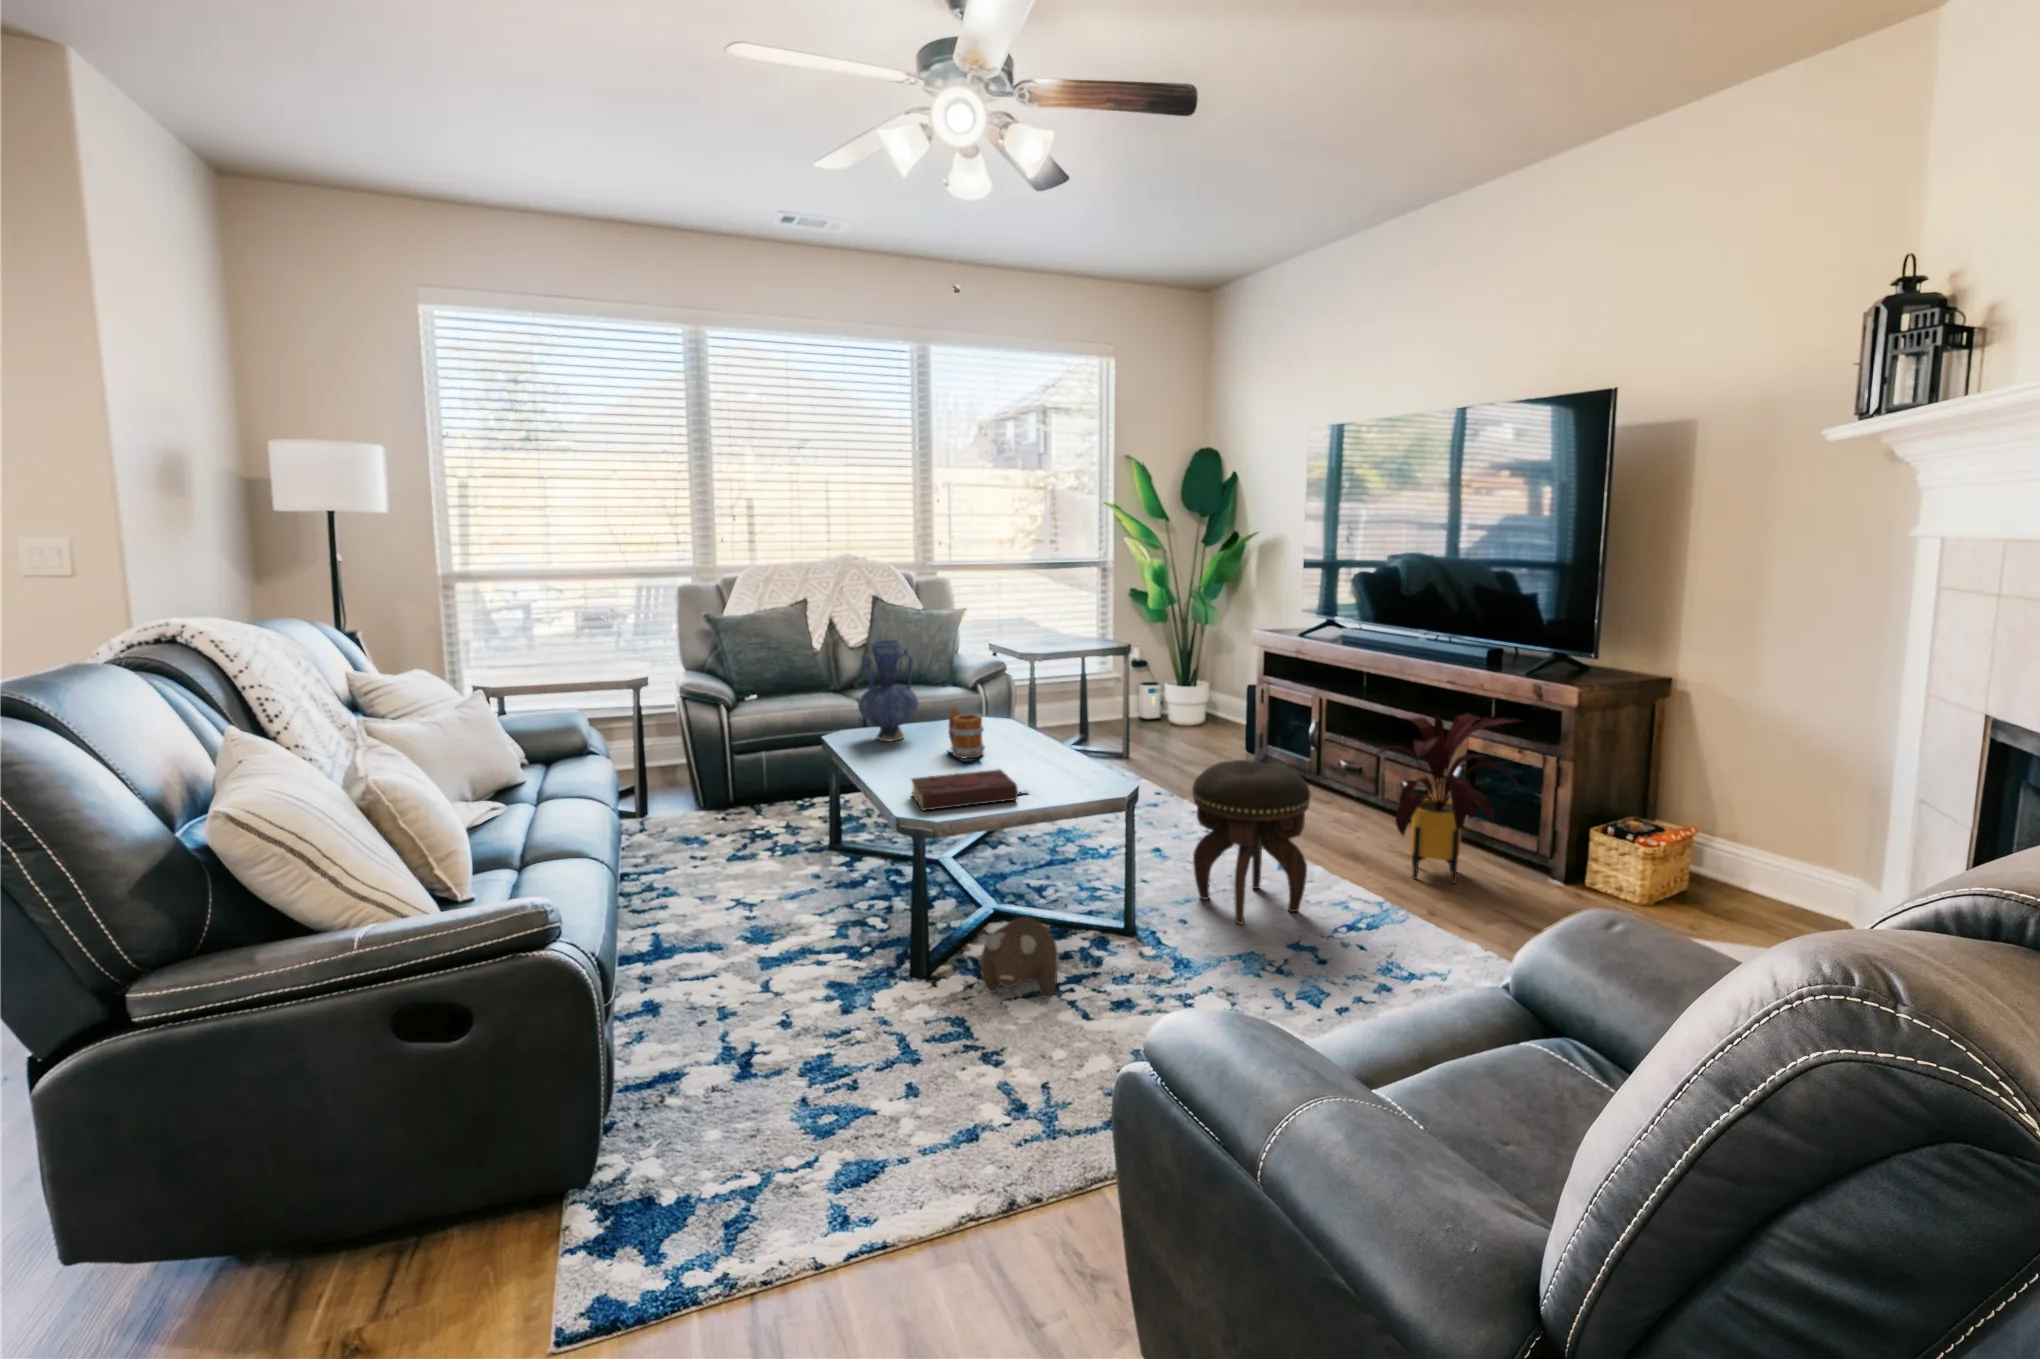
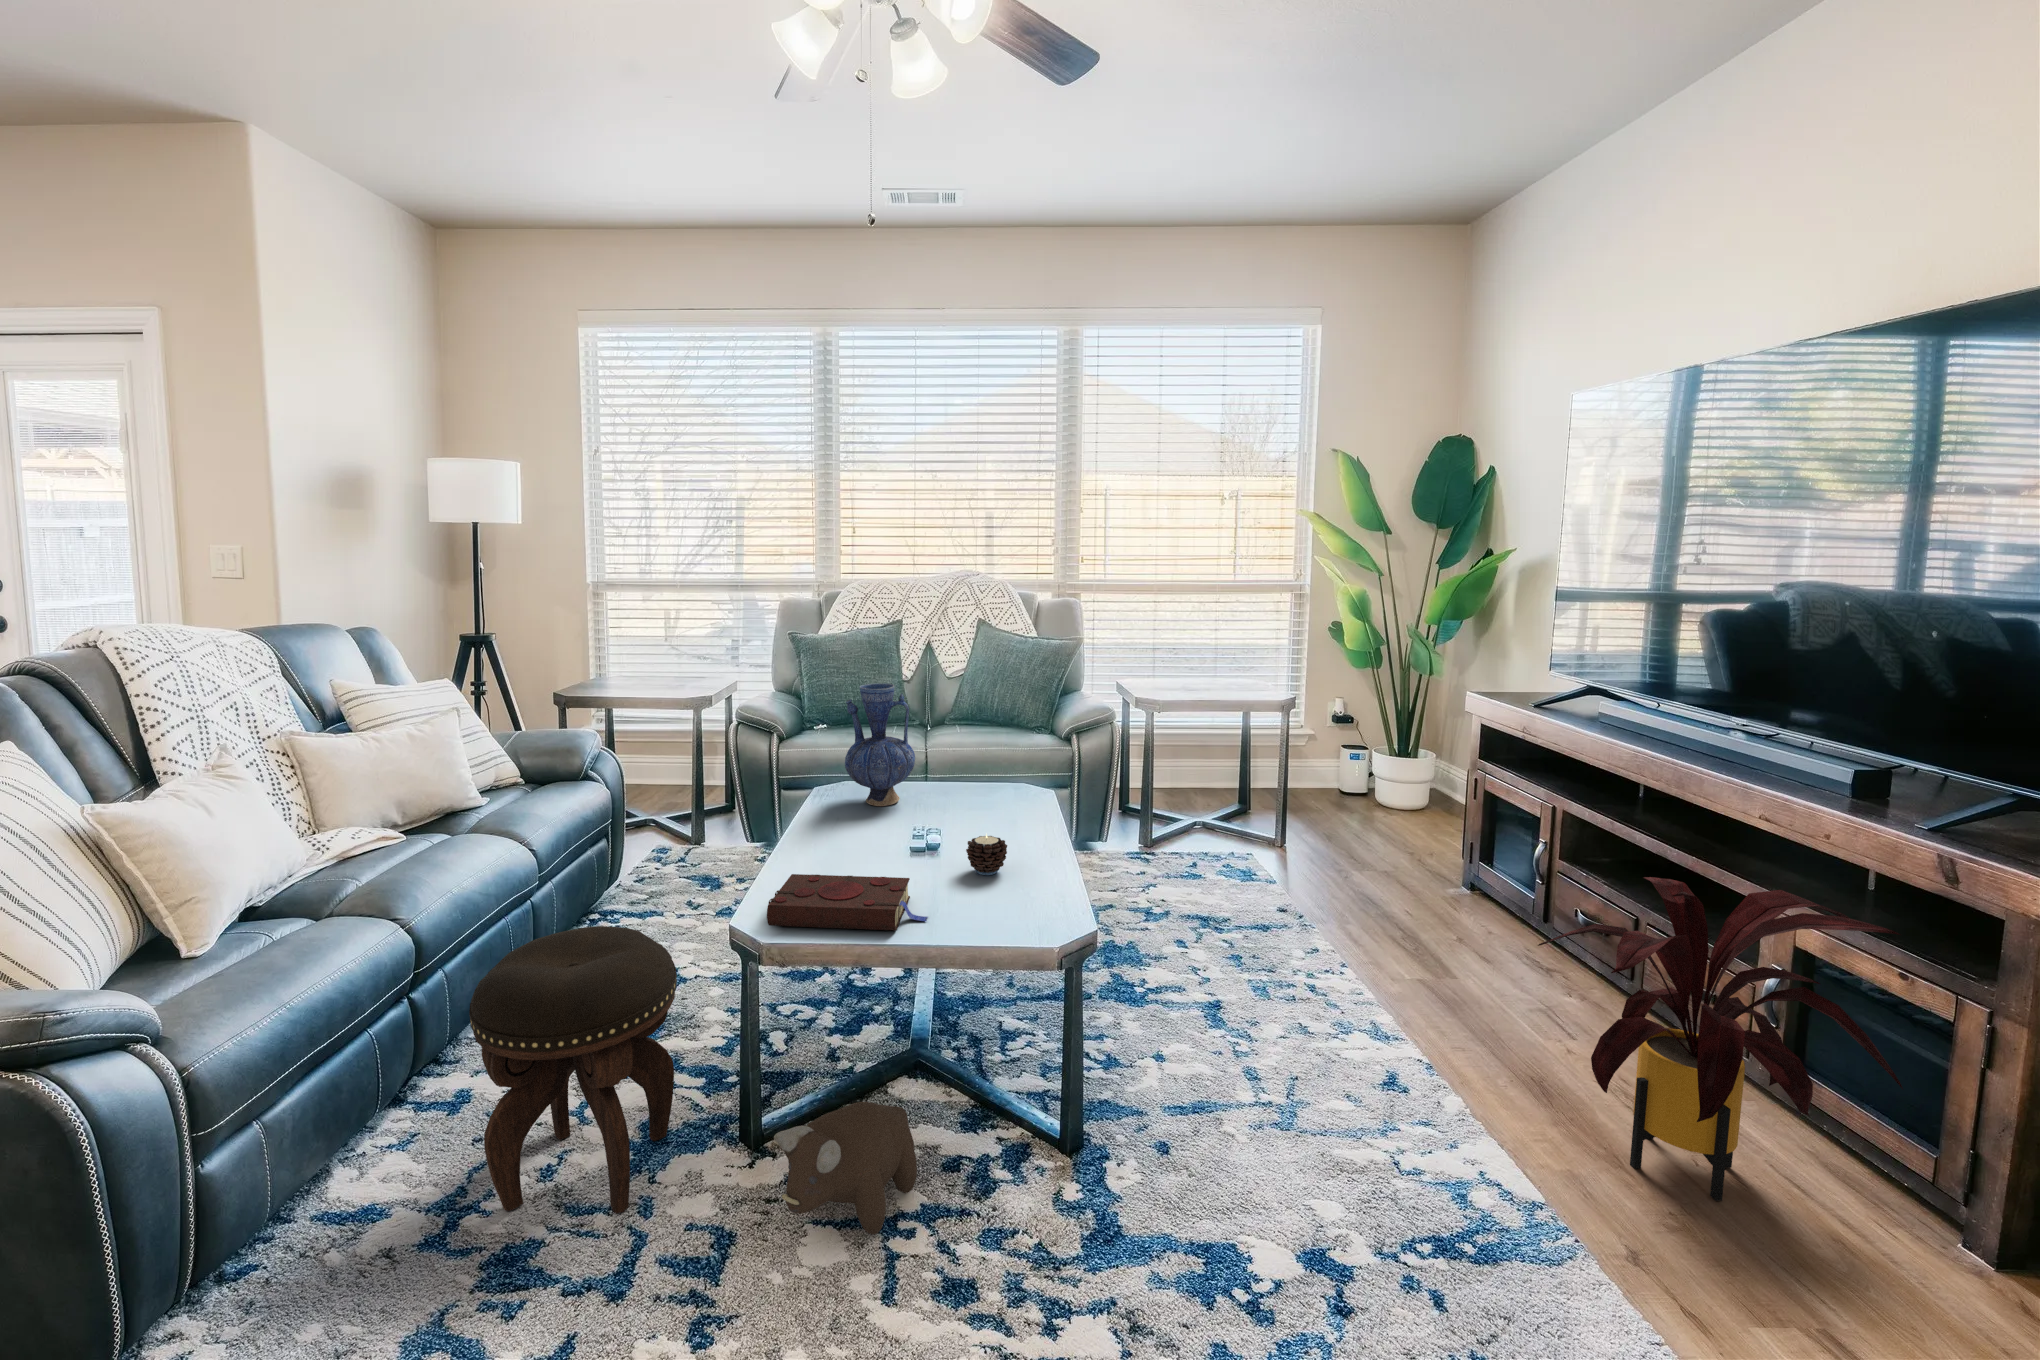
mug: present [949,707,985,758] -> none [913,776,955,847]
candle: none [1016,737,1047,767] -> present [966,834,1007,875]
footstool: present [1192,760,1311,924] -> present [469,926,677,1214]

